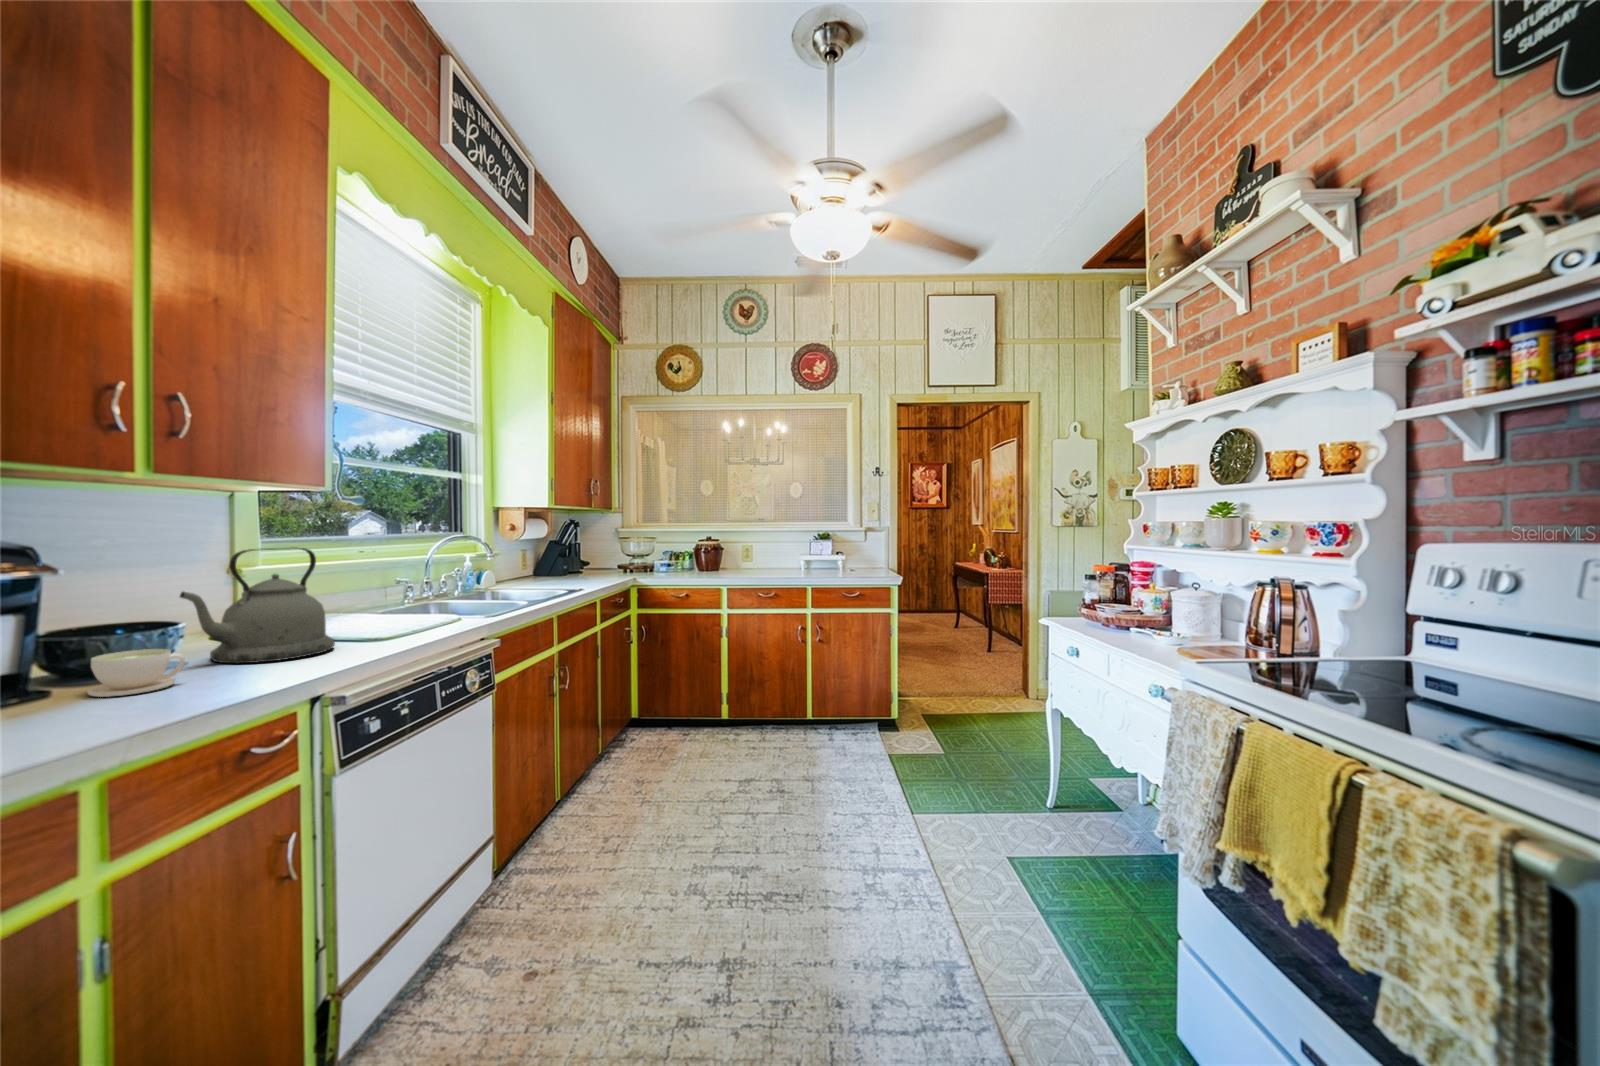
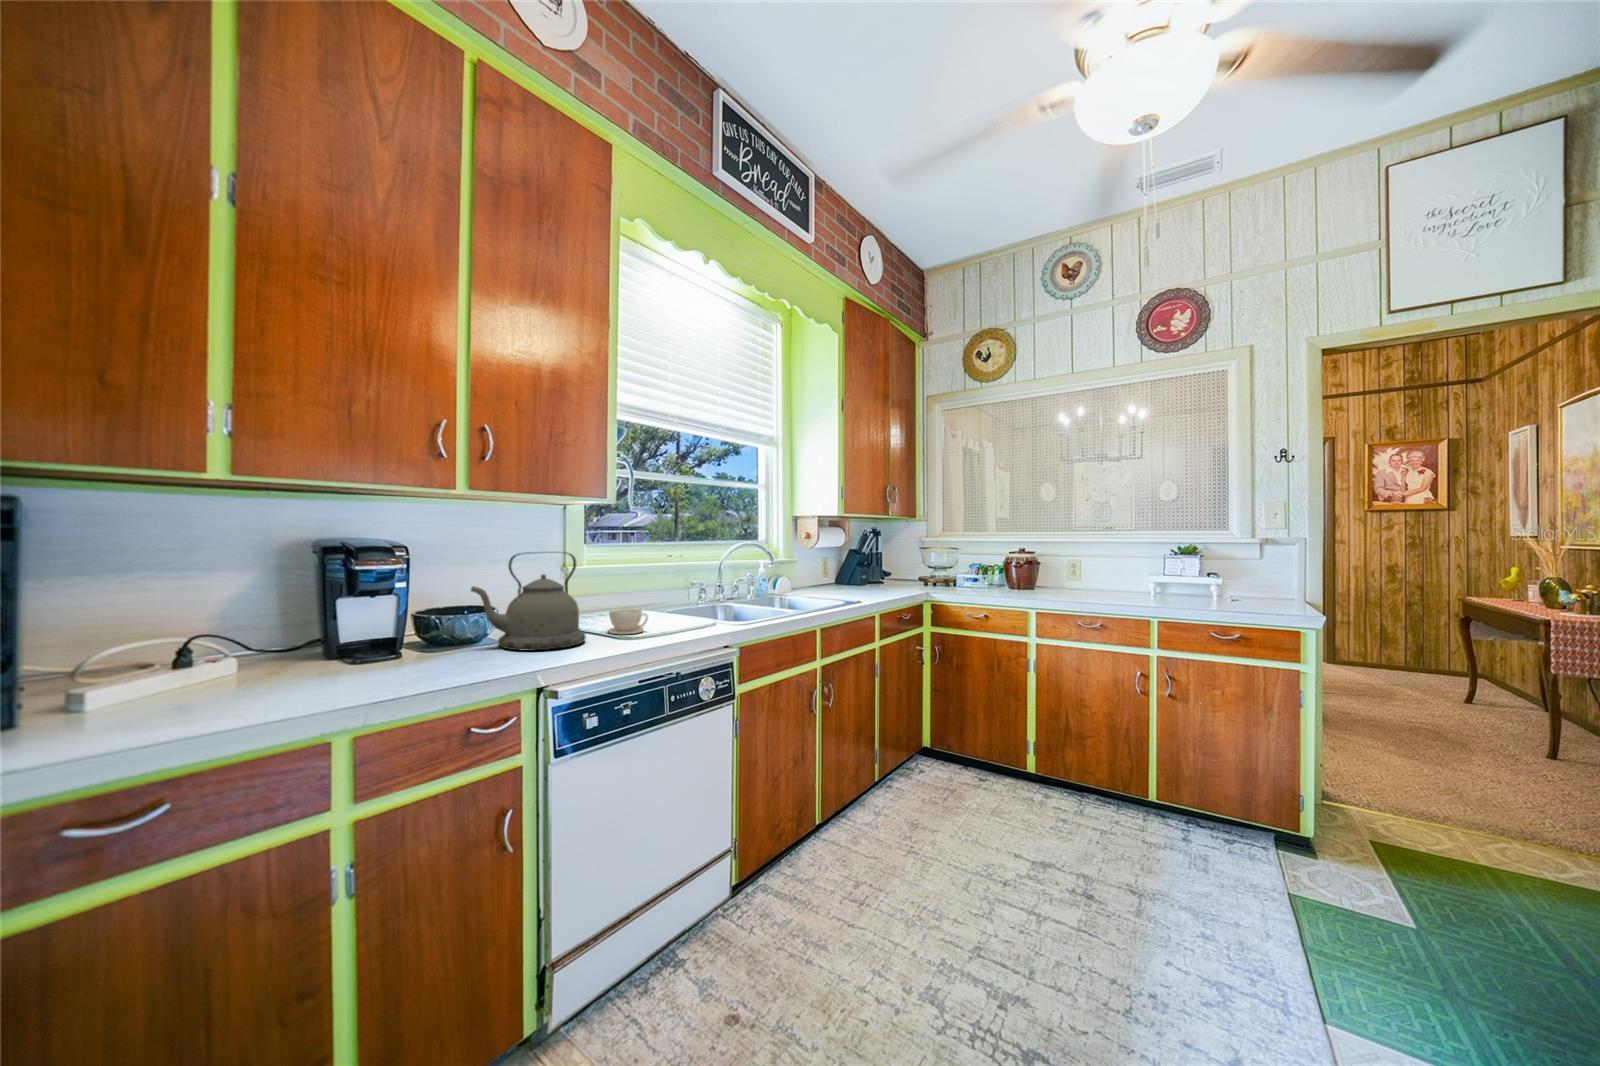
coffee cup: present [88,649,185,697] -> present [608,609,648,634]

